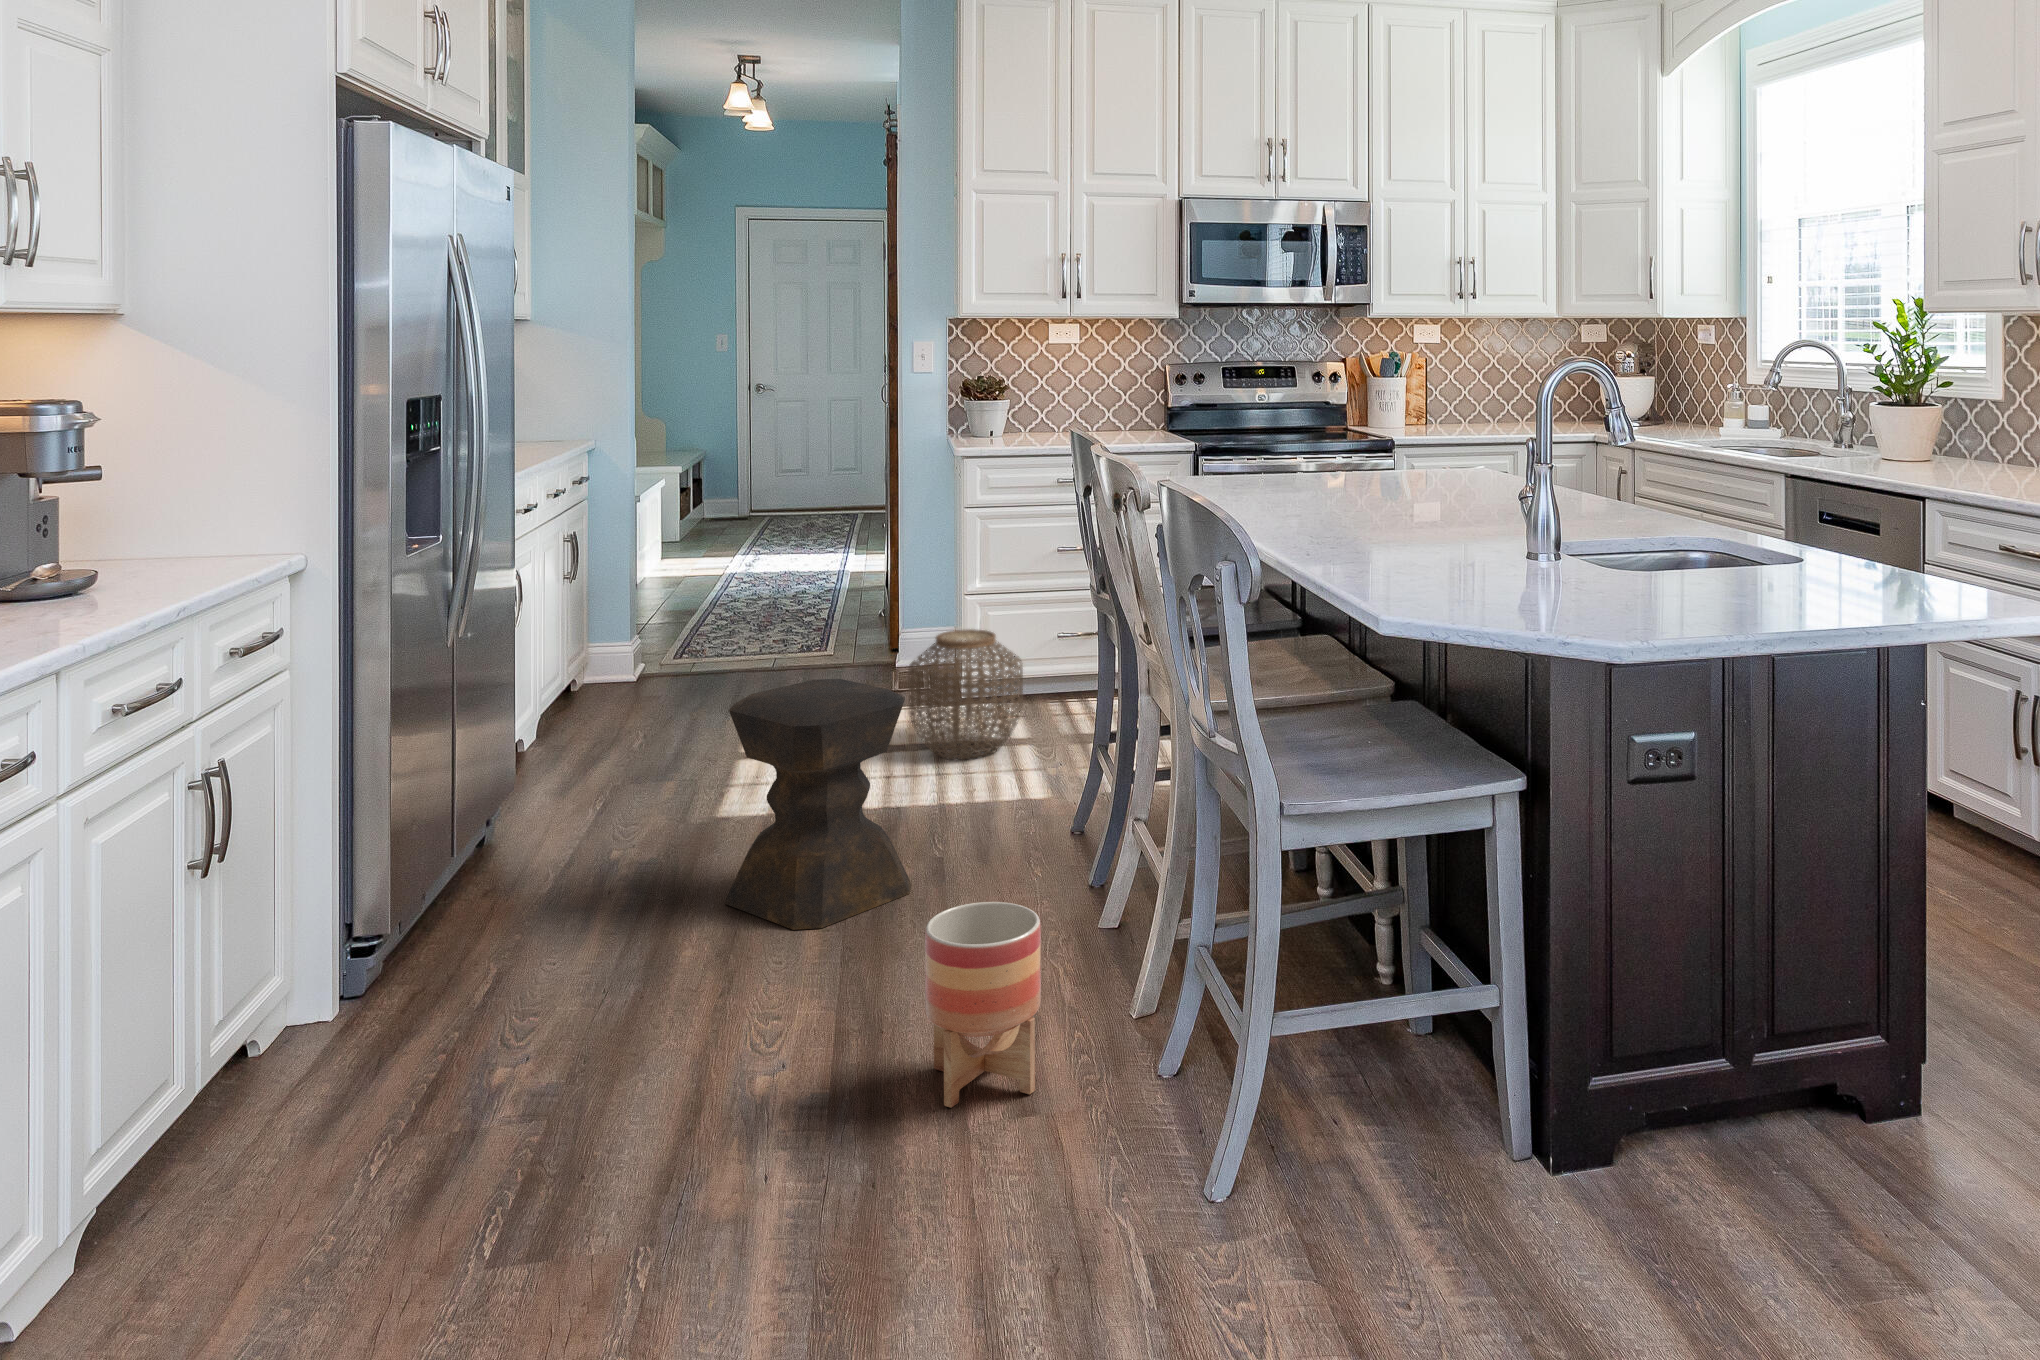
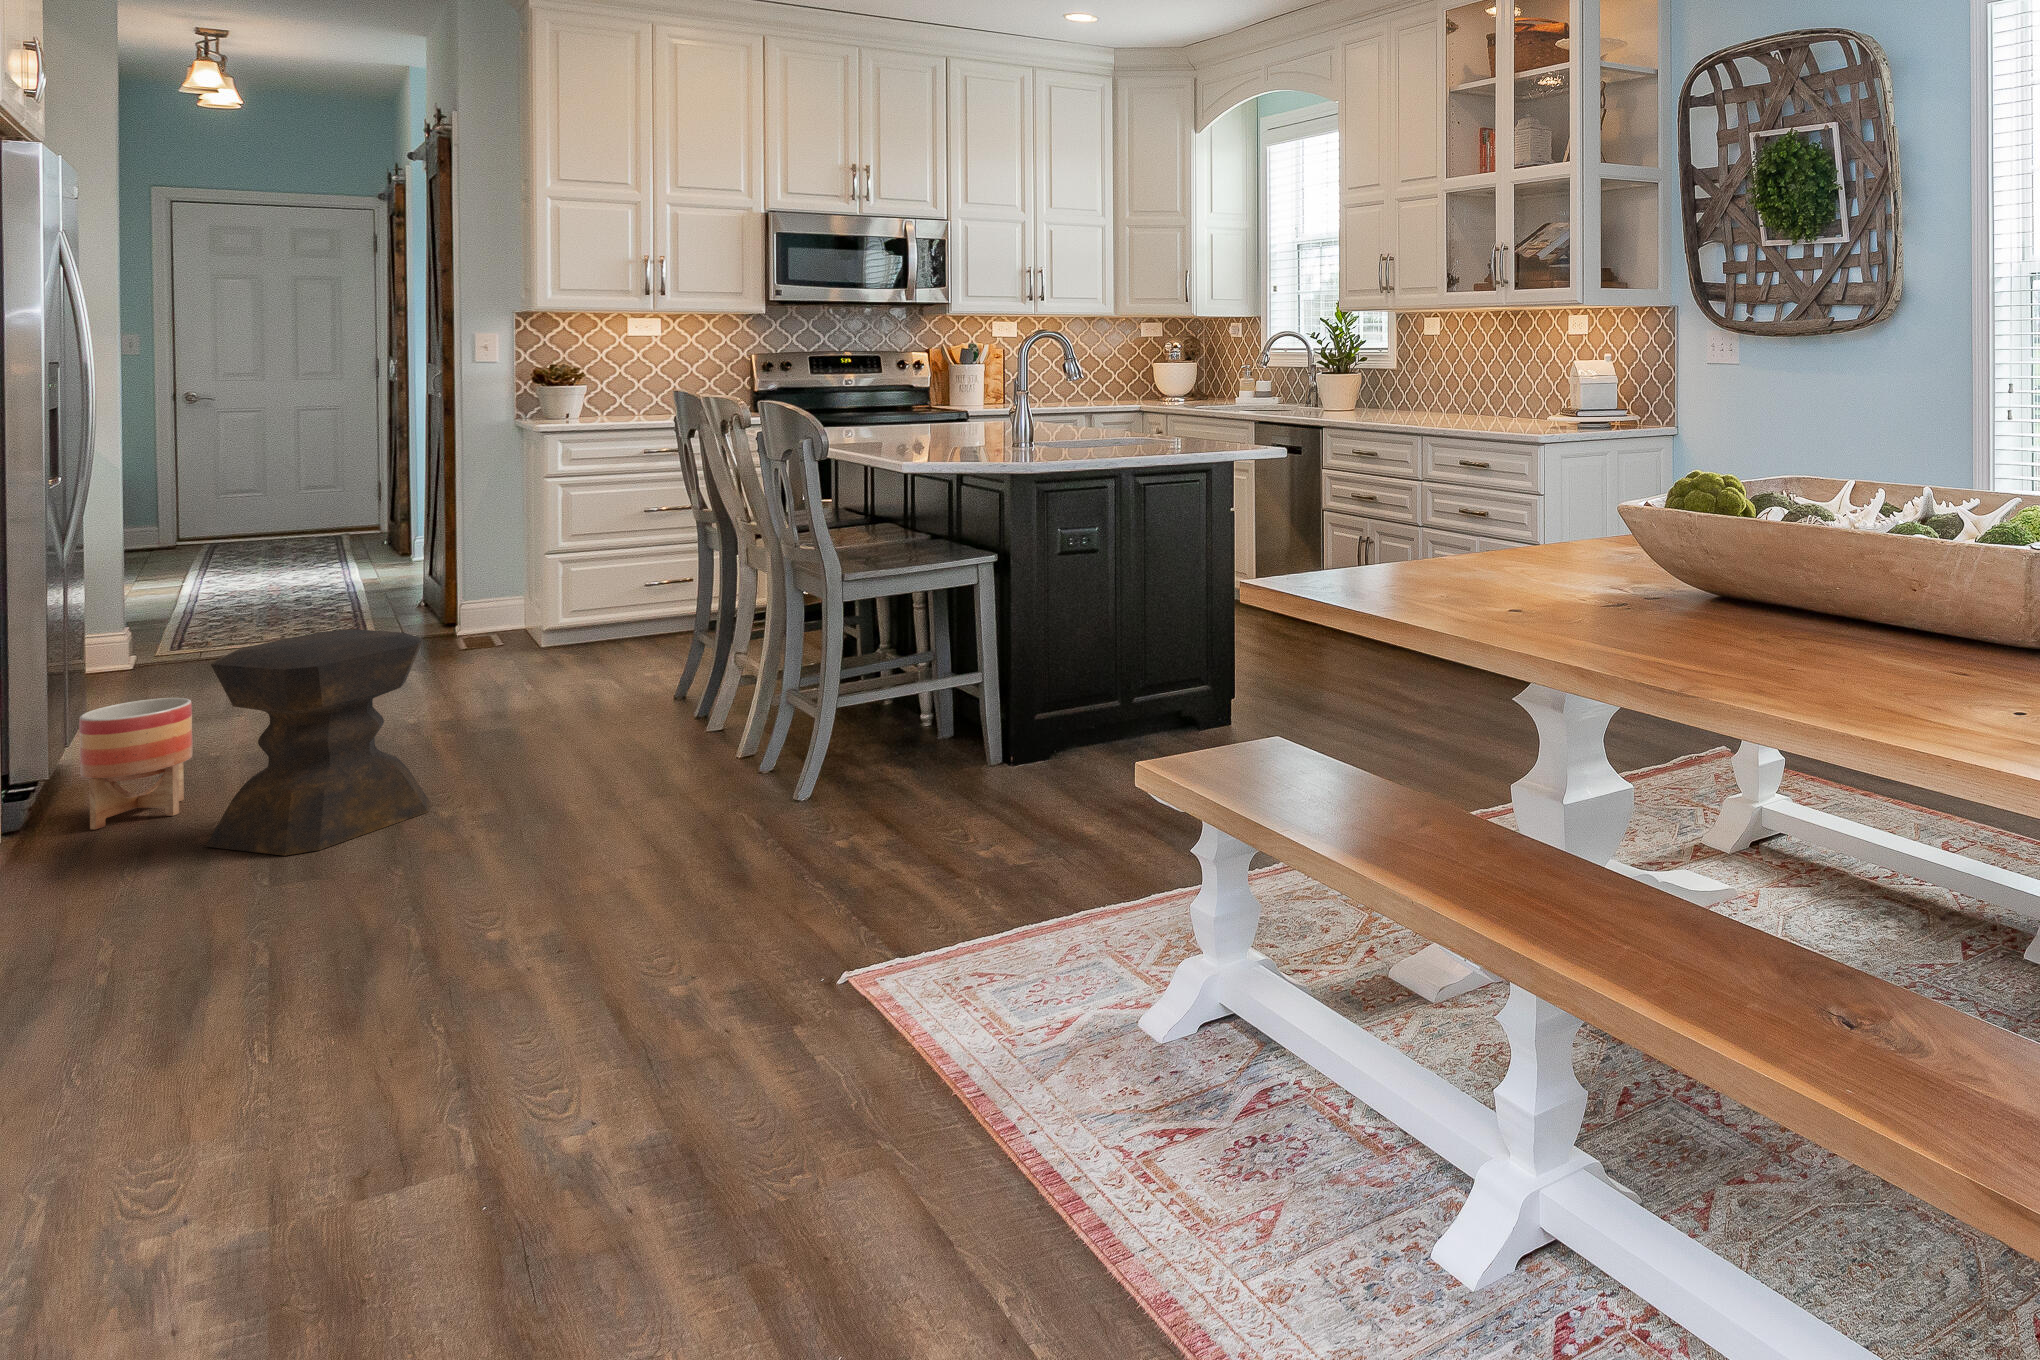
woven basket: present [909,629,1023,759] -> none [457,589,586,706]
planter: present [925,902,1041,1108] -> present [79,698,192,829]

